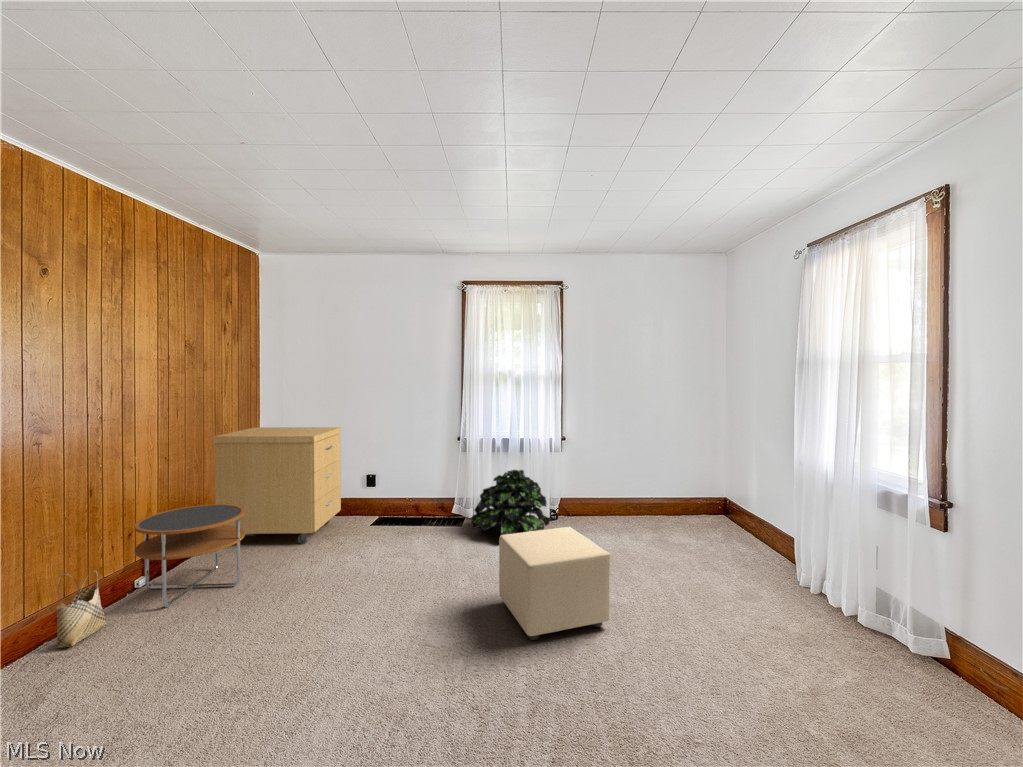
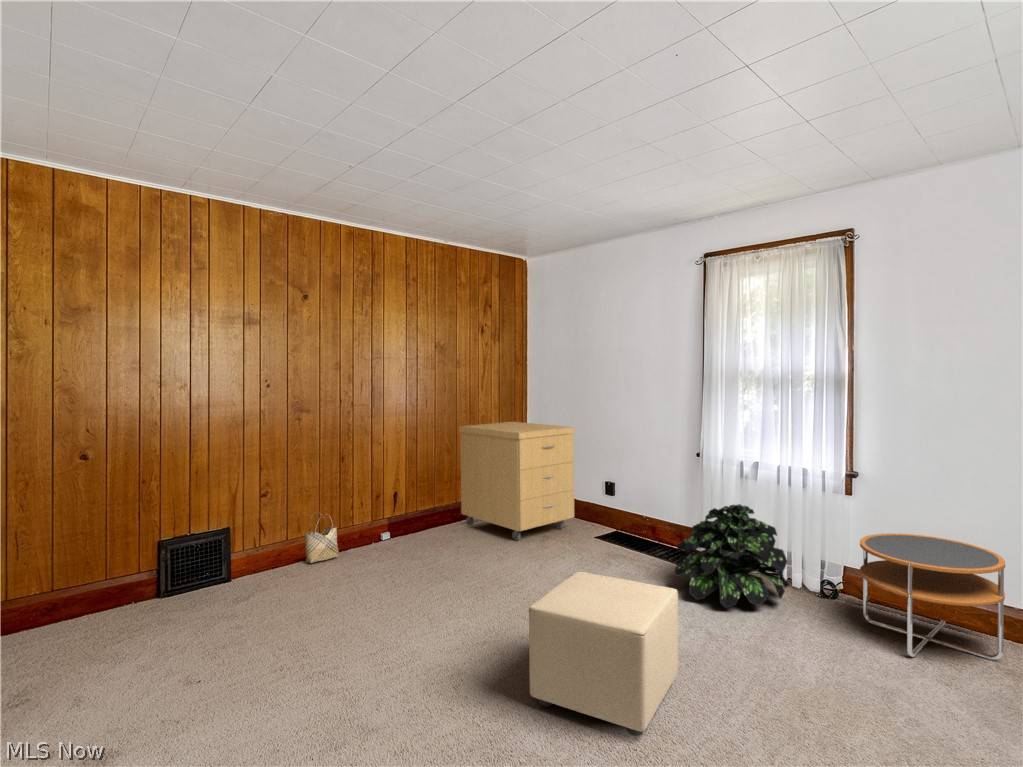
side table: present [134,504,245,607] -> present [860,534,1005,660]

